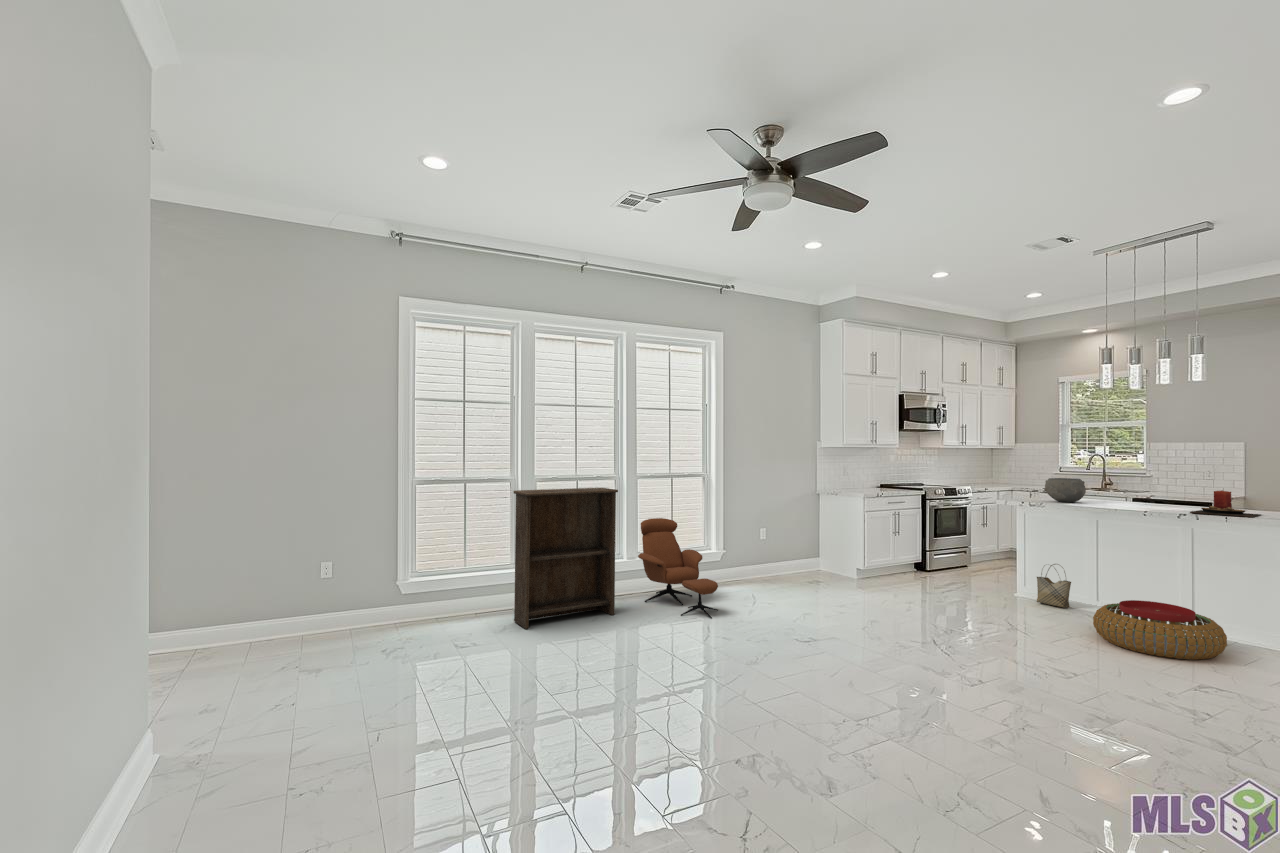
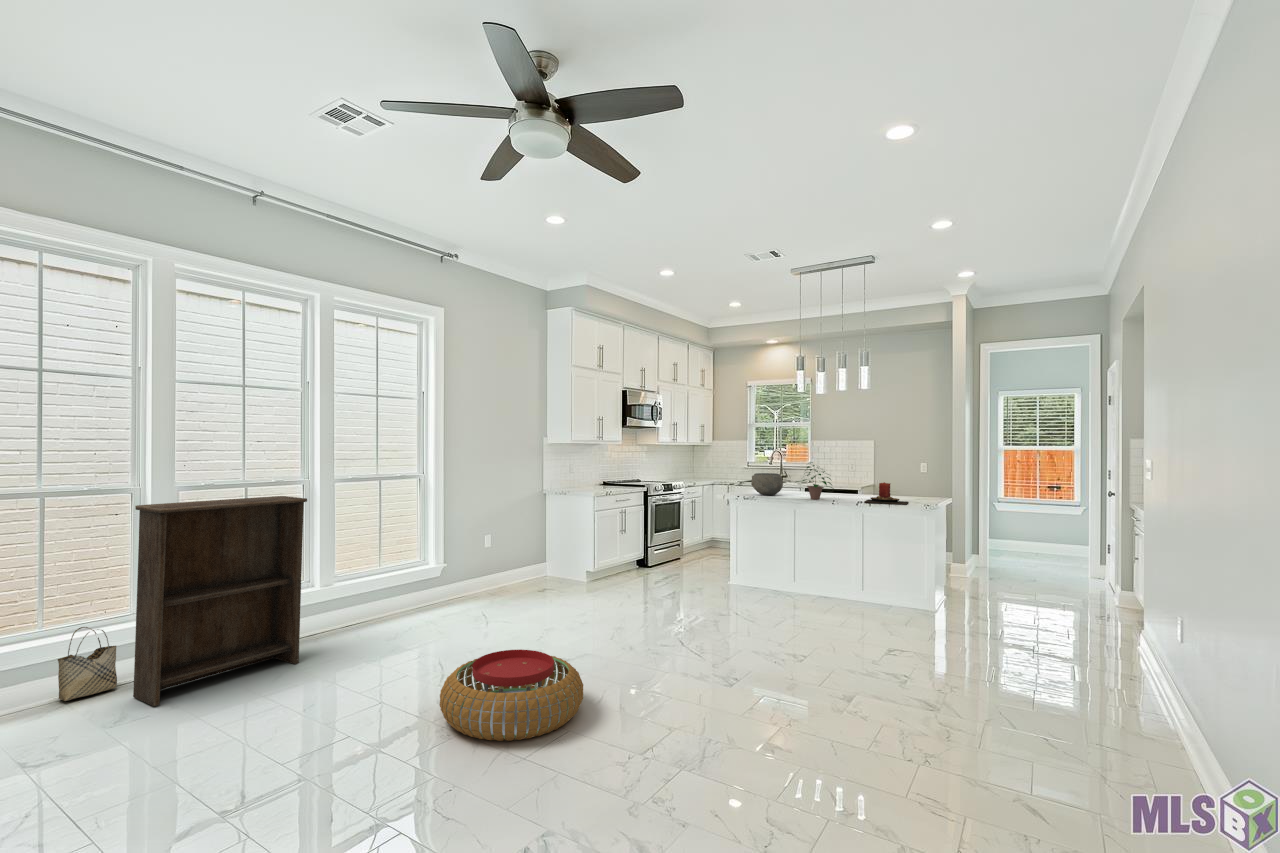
potted plant: none [1097,466,1155,508] -> present [802,462,832,499]
lounge chair: present [638,518,718,618] -> none [332,530,440,651]
woven basket: present [1037,564,1071,608] -> present [58,627,117,701]
pouf: present [1093,600,1227,660] -> present [440,650,583,741]

